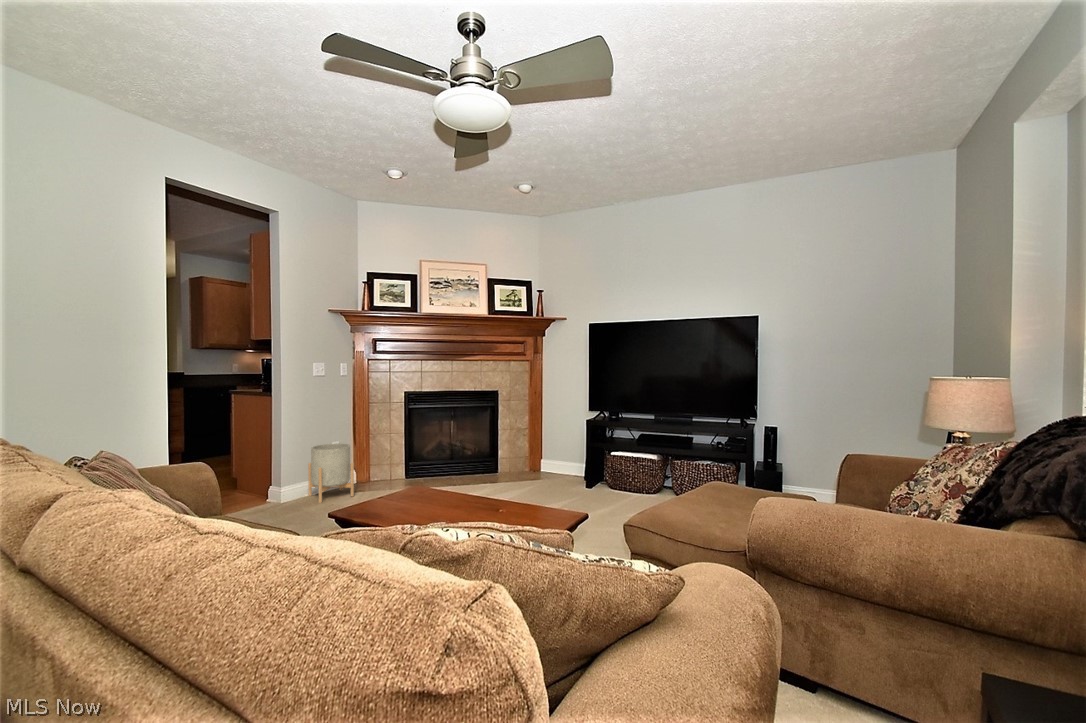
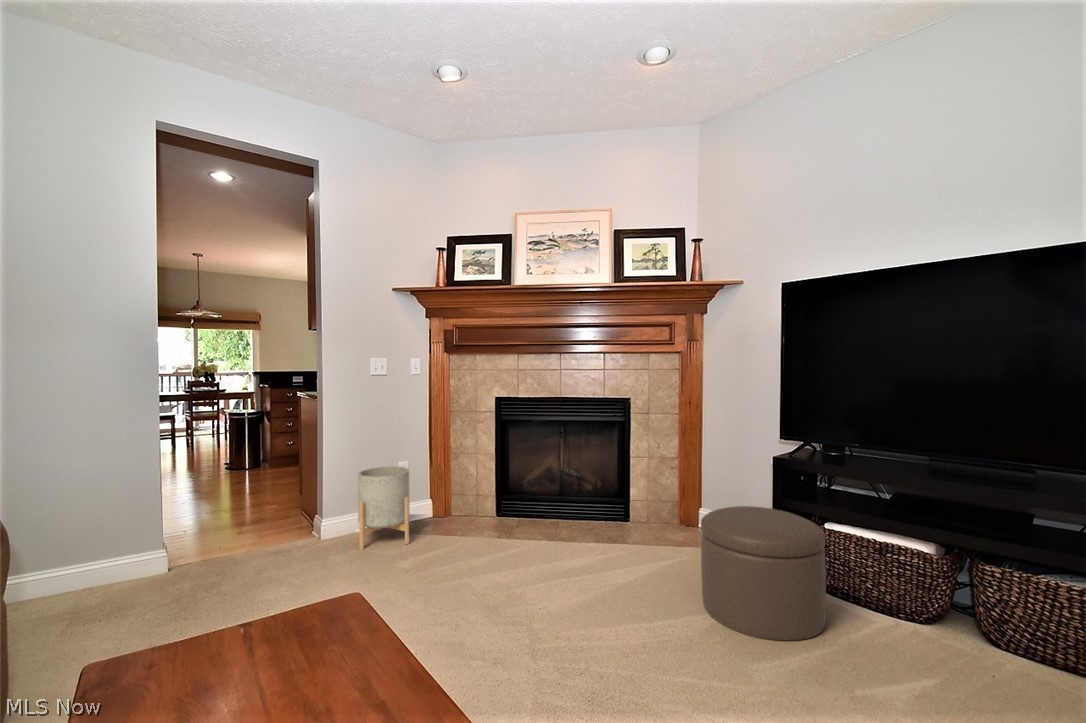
ottoman: none [554,447,614,507] -> present [701,506,826,640]

